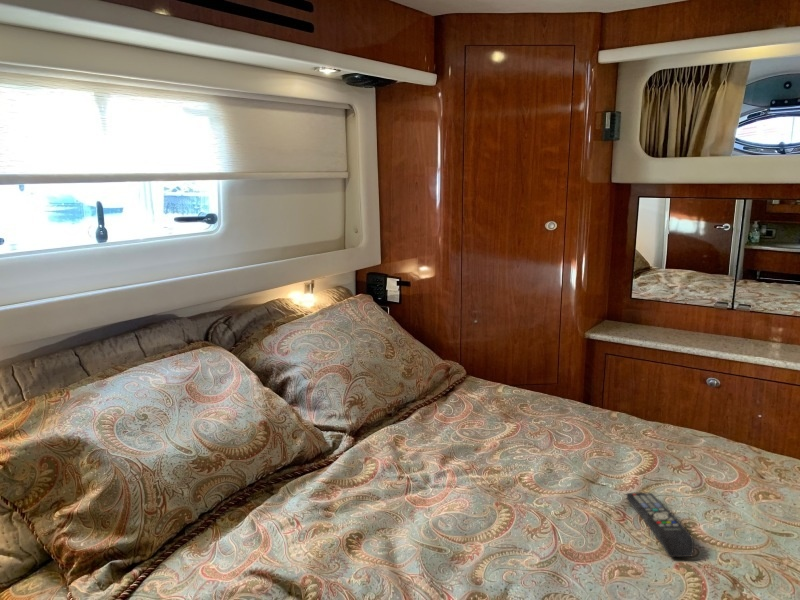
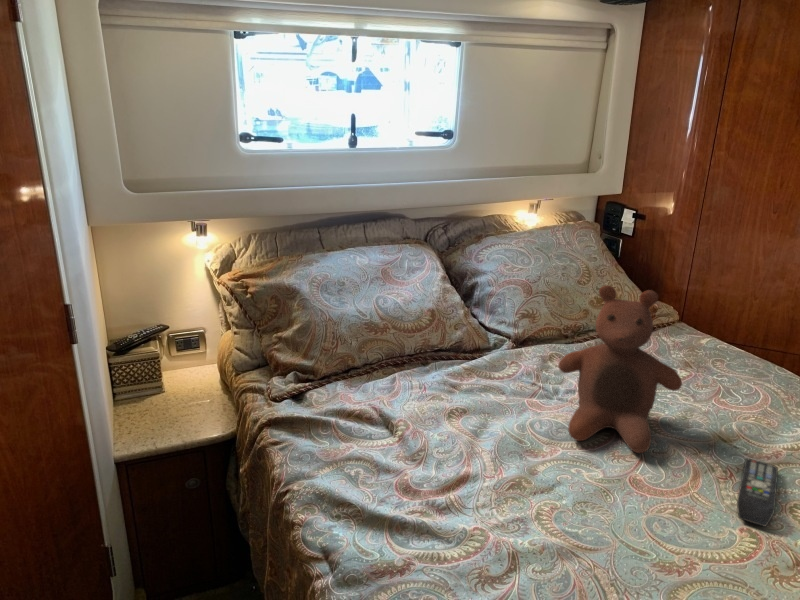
stuffed bear: none [439,354,559,529] -> present [558,285,682,453]

